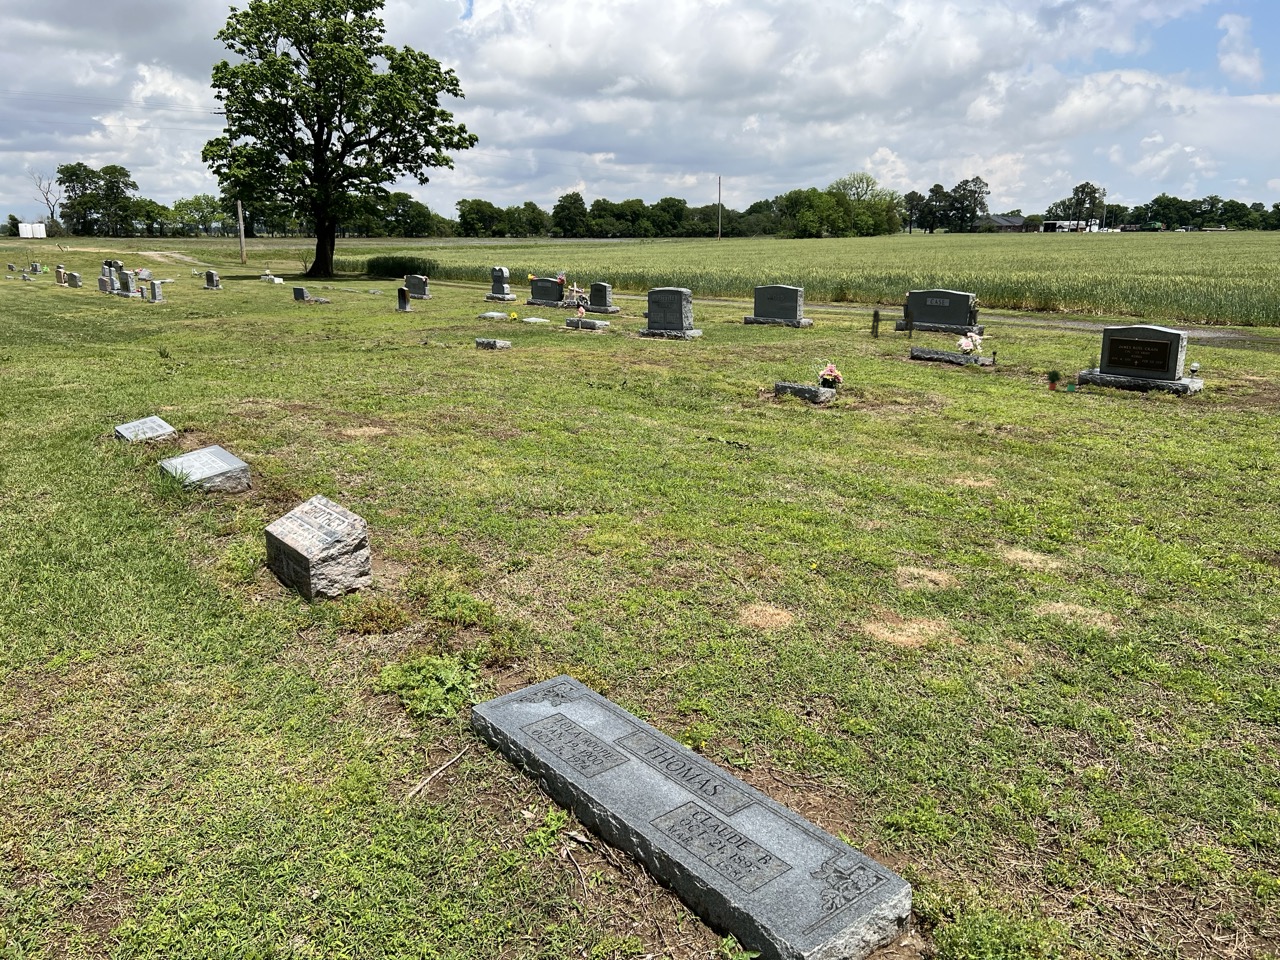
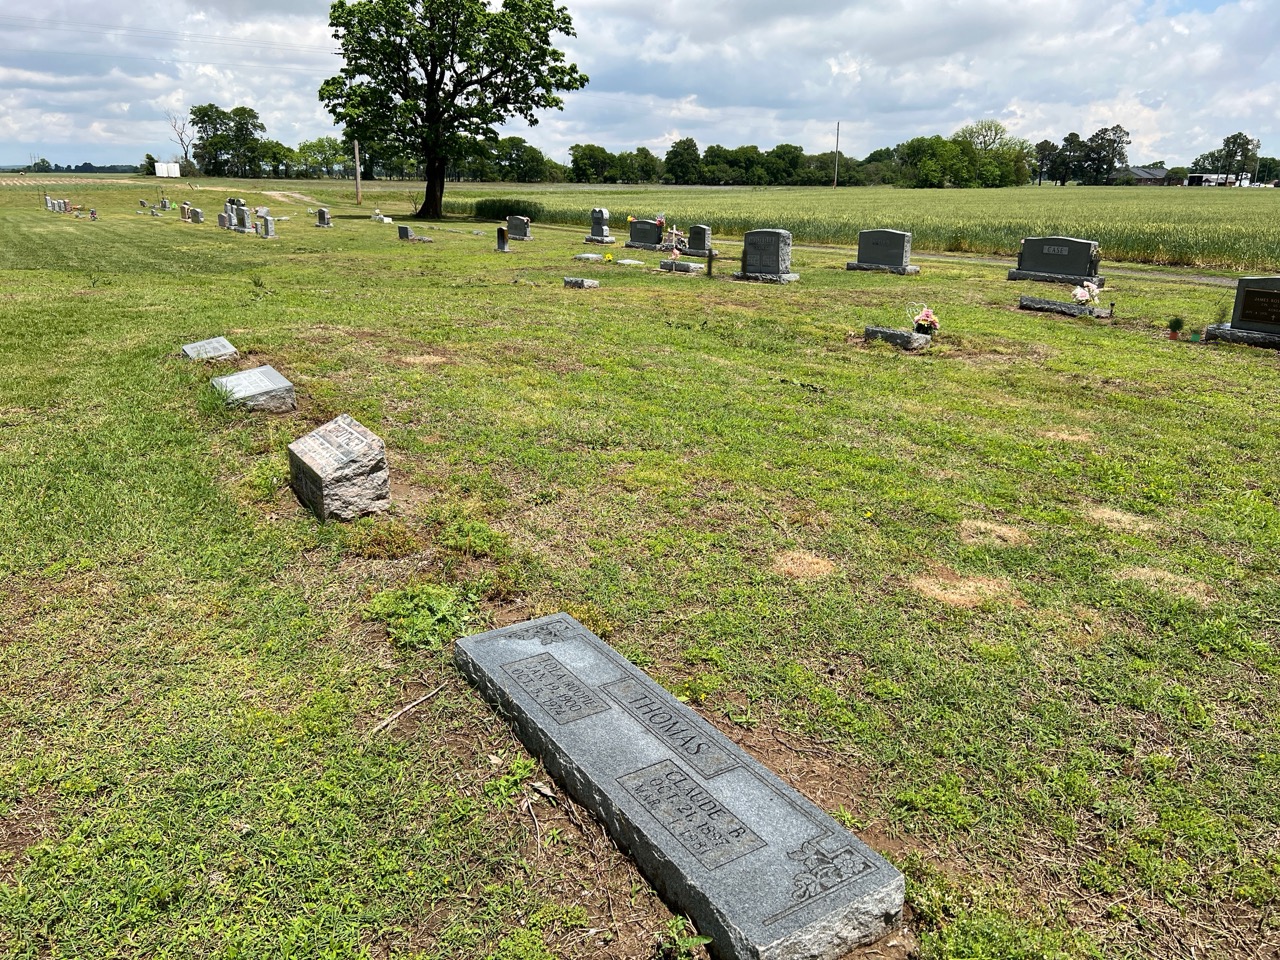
bench: present [871,309,914,338] -> present [707,248,748,278]

